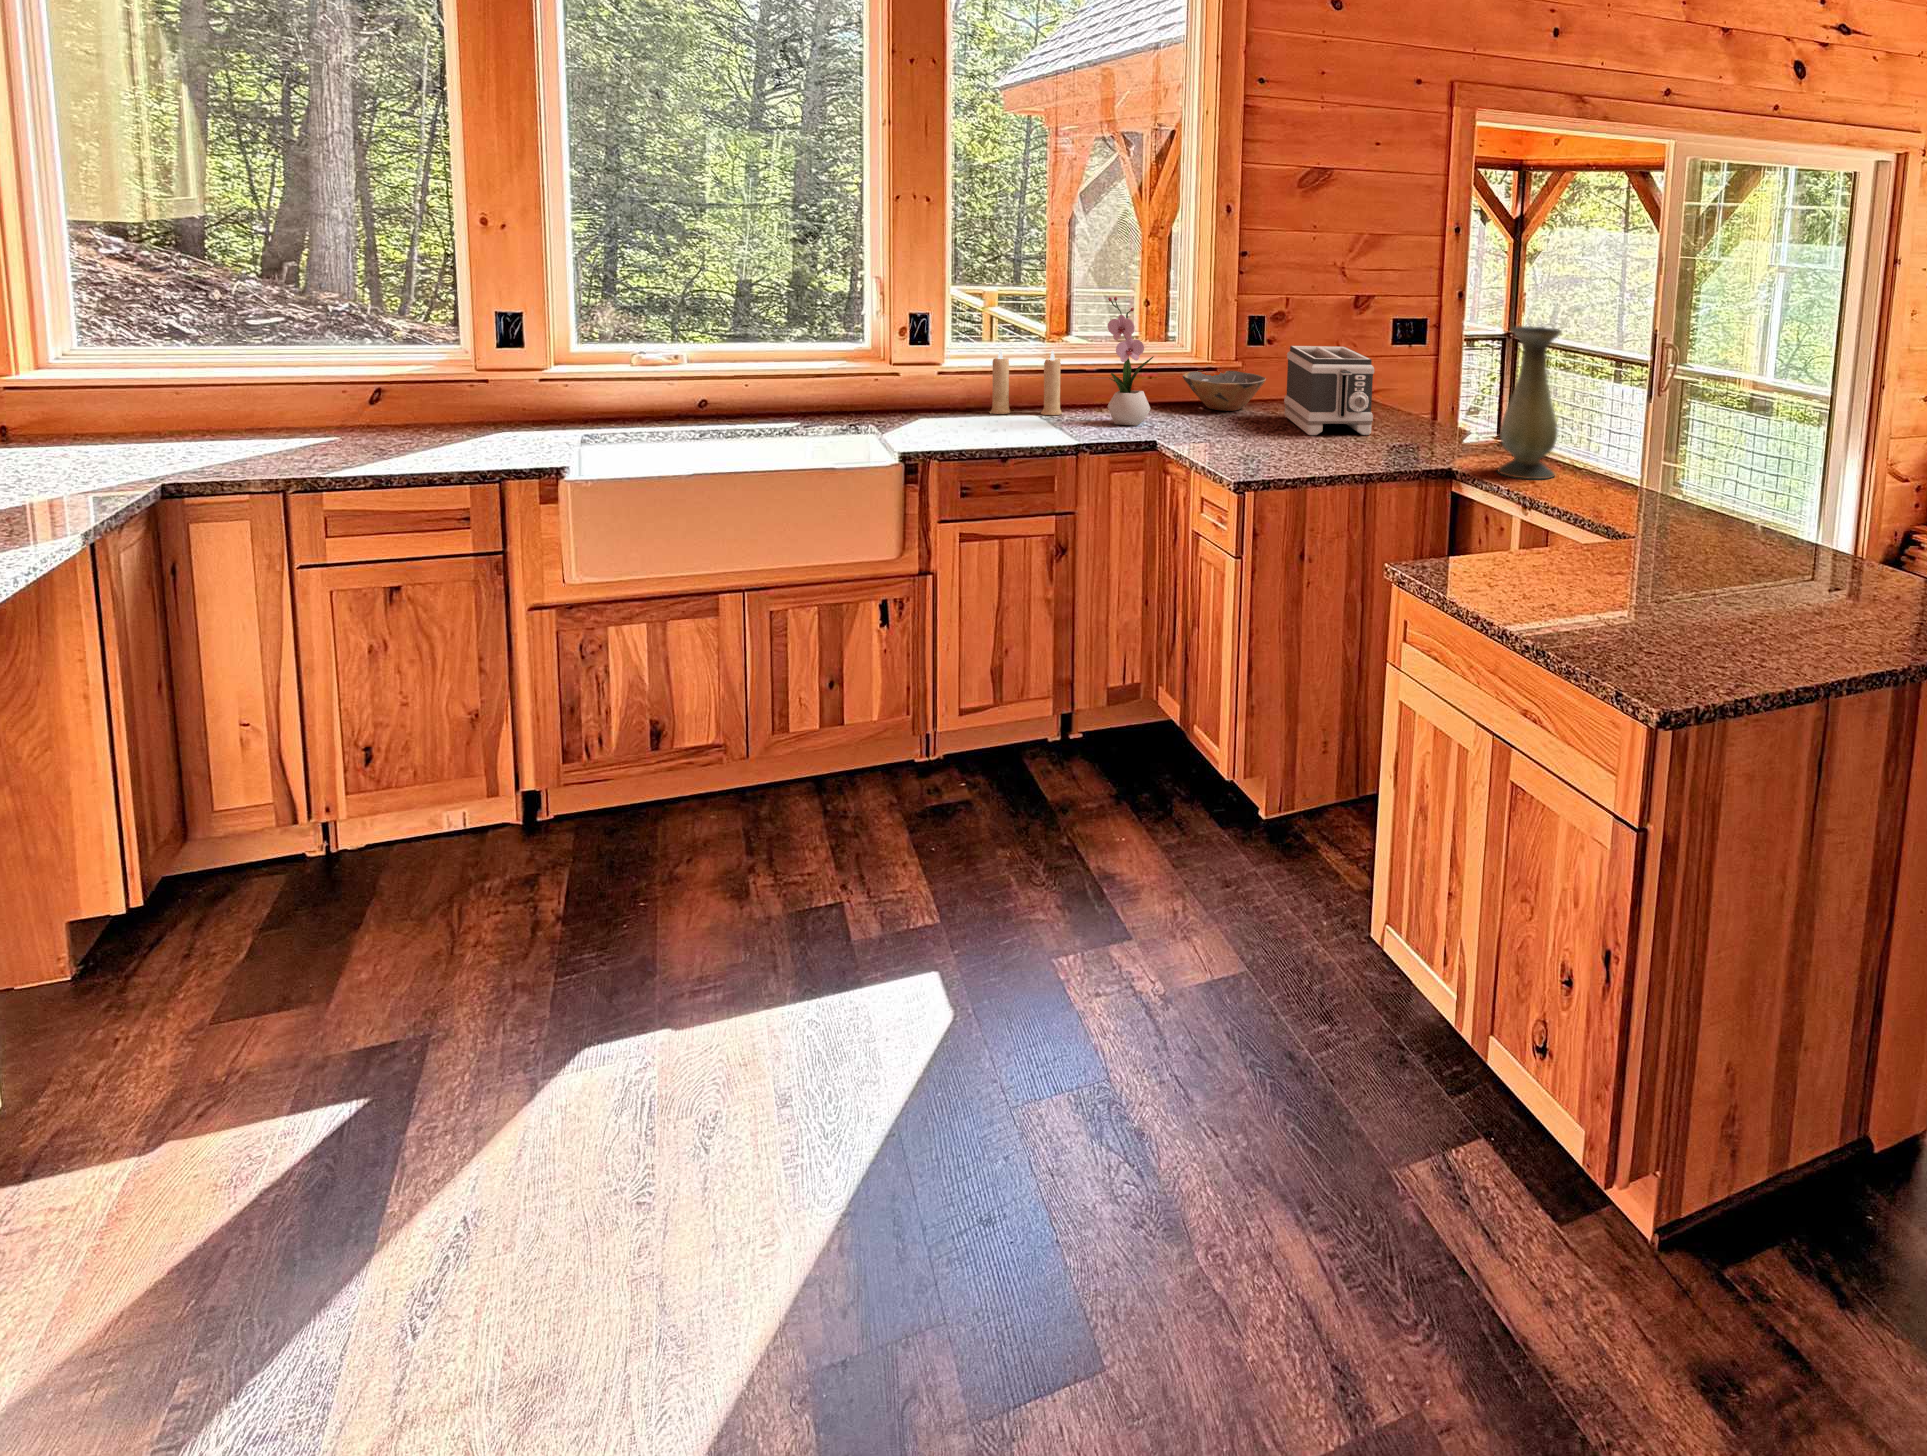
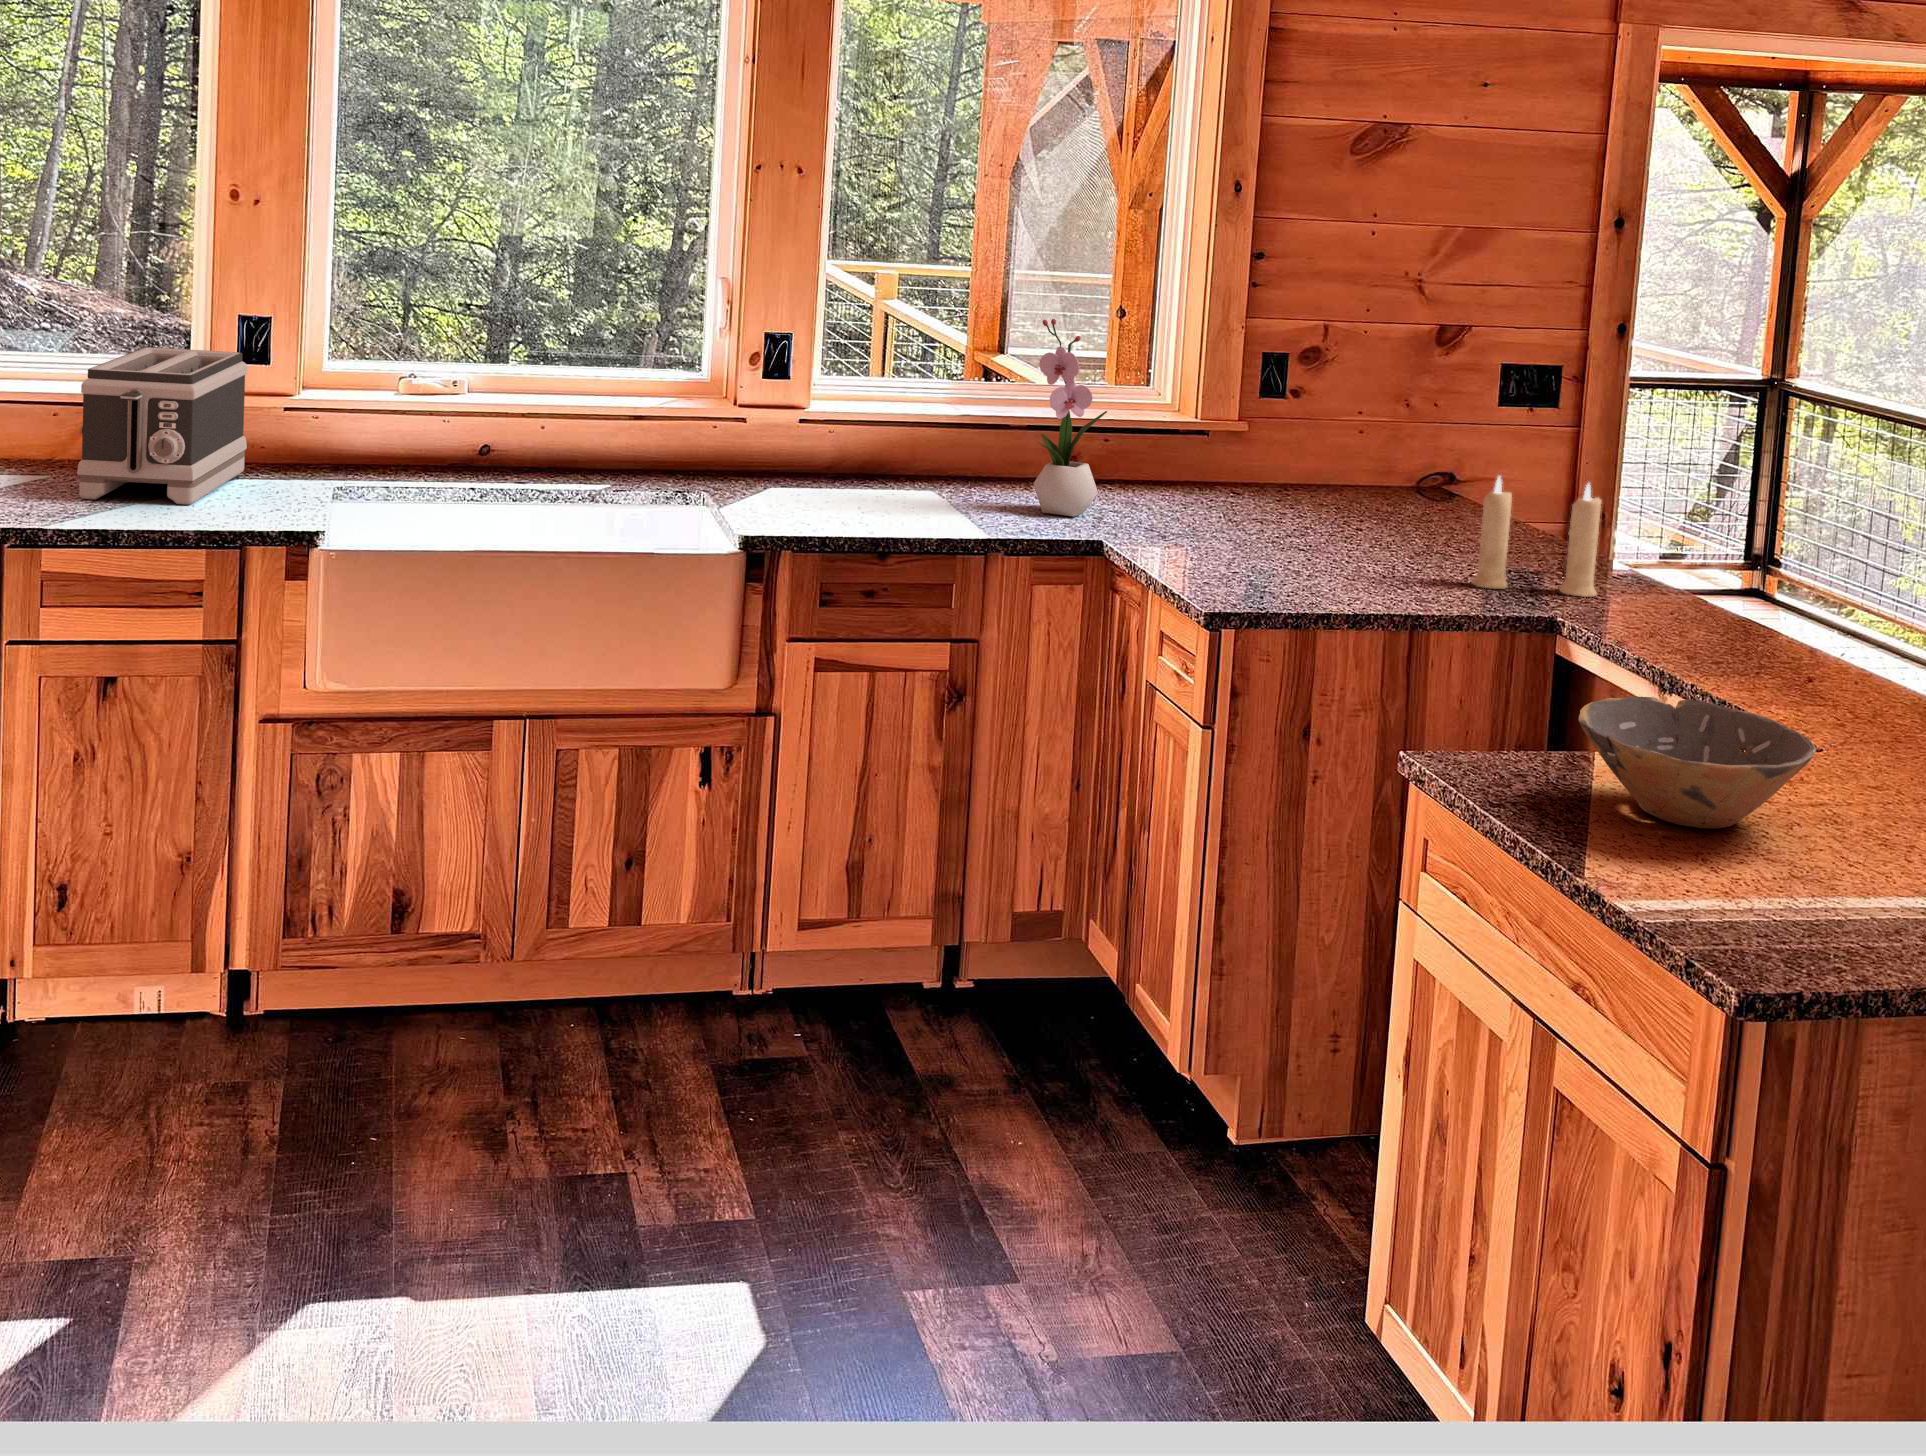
vase: present [1498,326,1561,479] -> none [1633,397,1749,647]
toaster: present [1284,346,1374,435] -> present [77,347,247,505]
candle: present [990,349,1062,415] -> present [1471,476,1601,597]
bowl: present [1182,371,1266,411] -> present [1578,697,1816,828]

